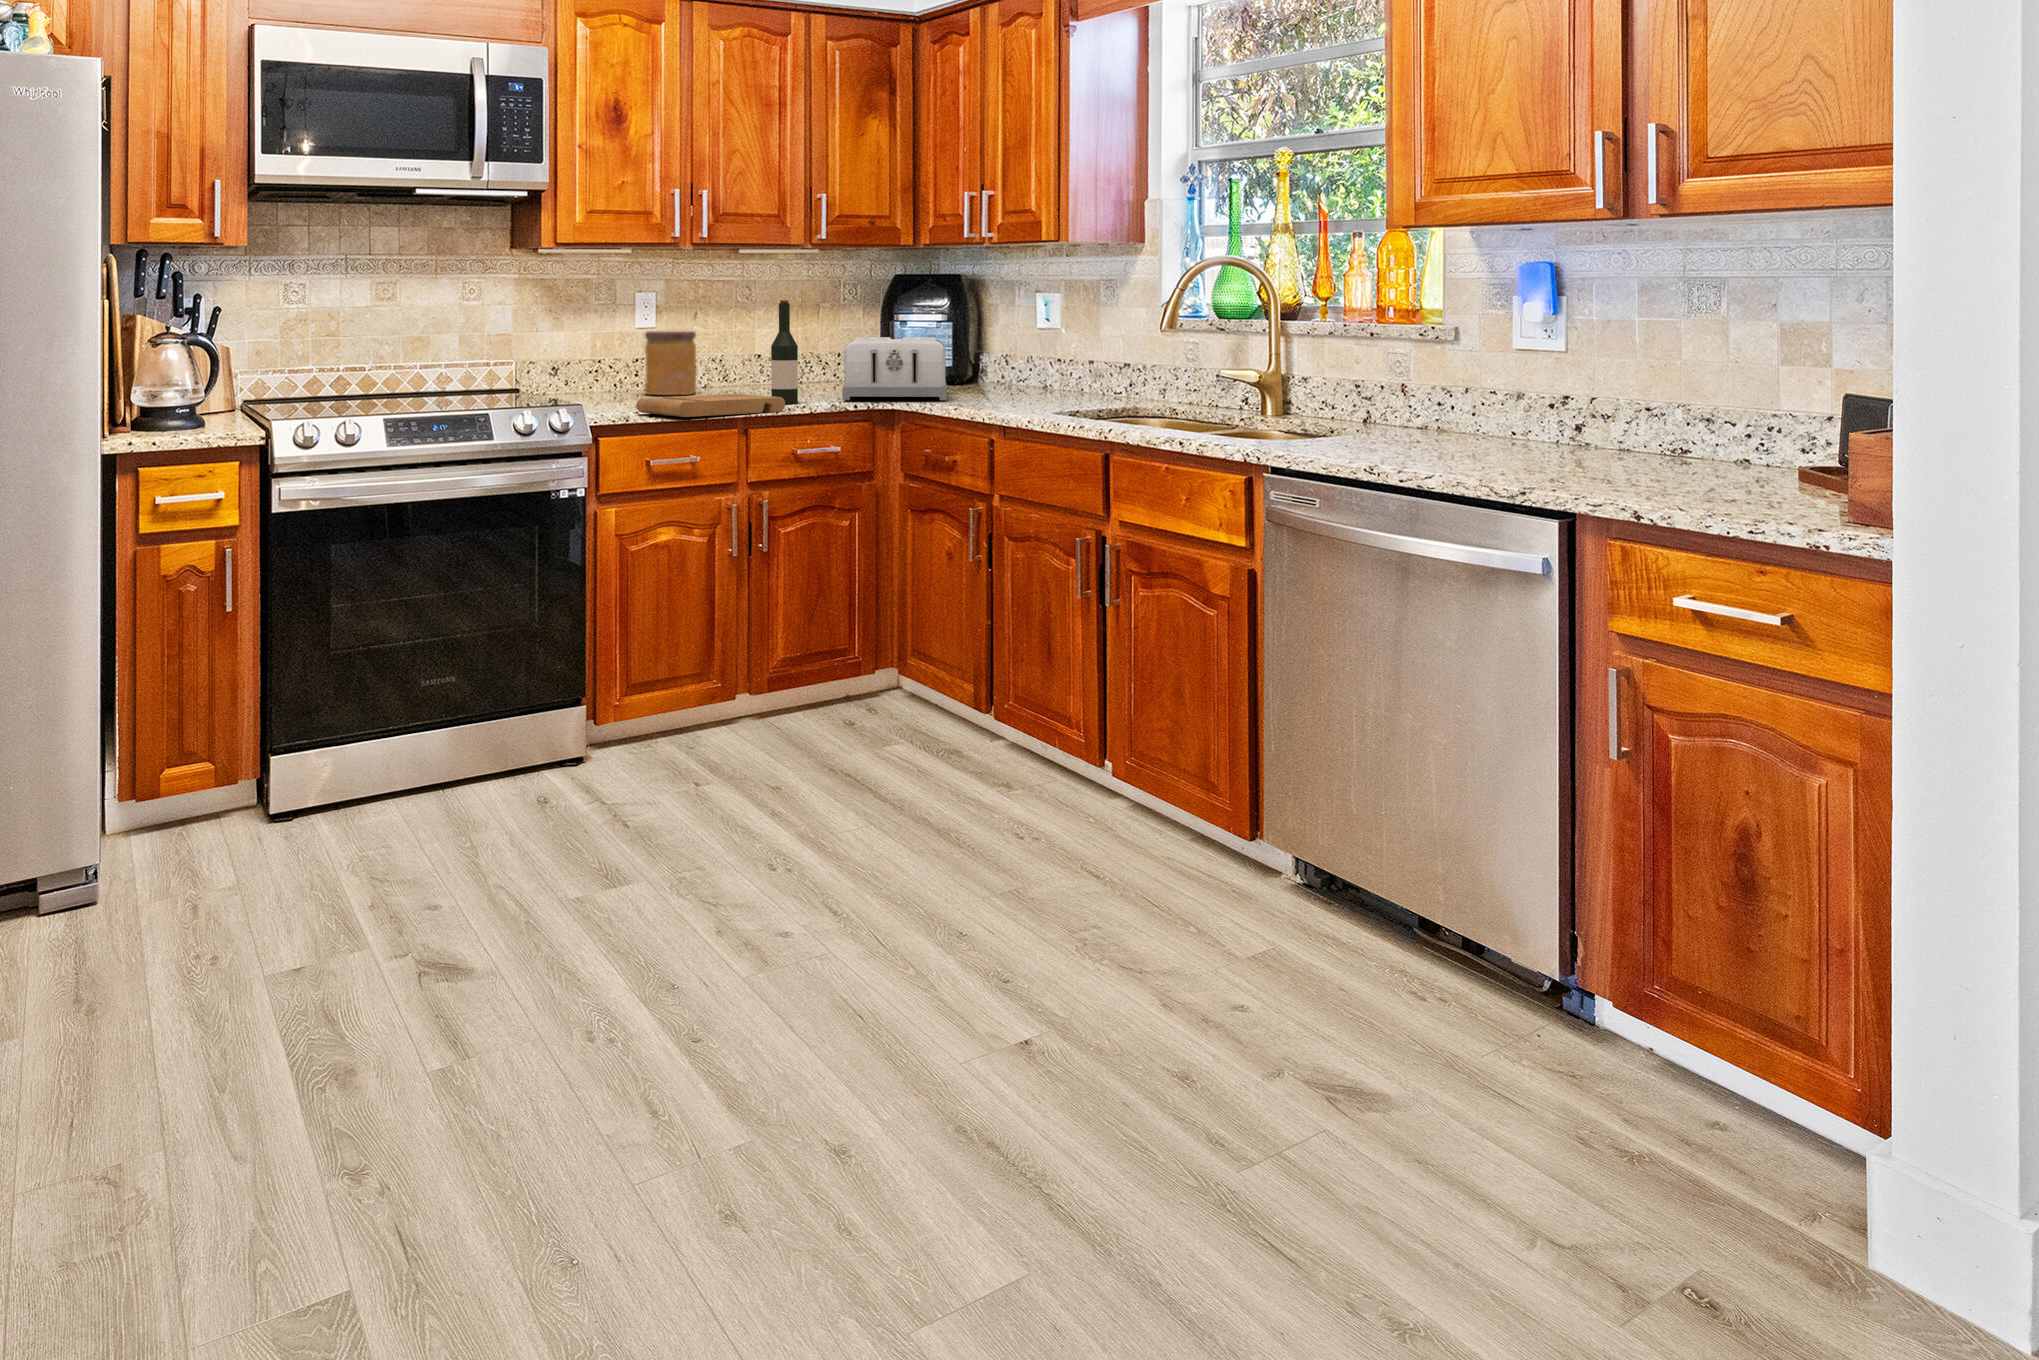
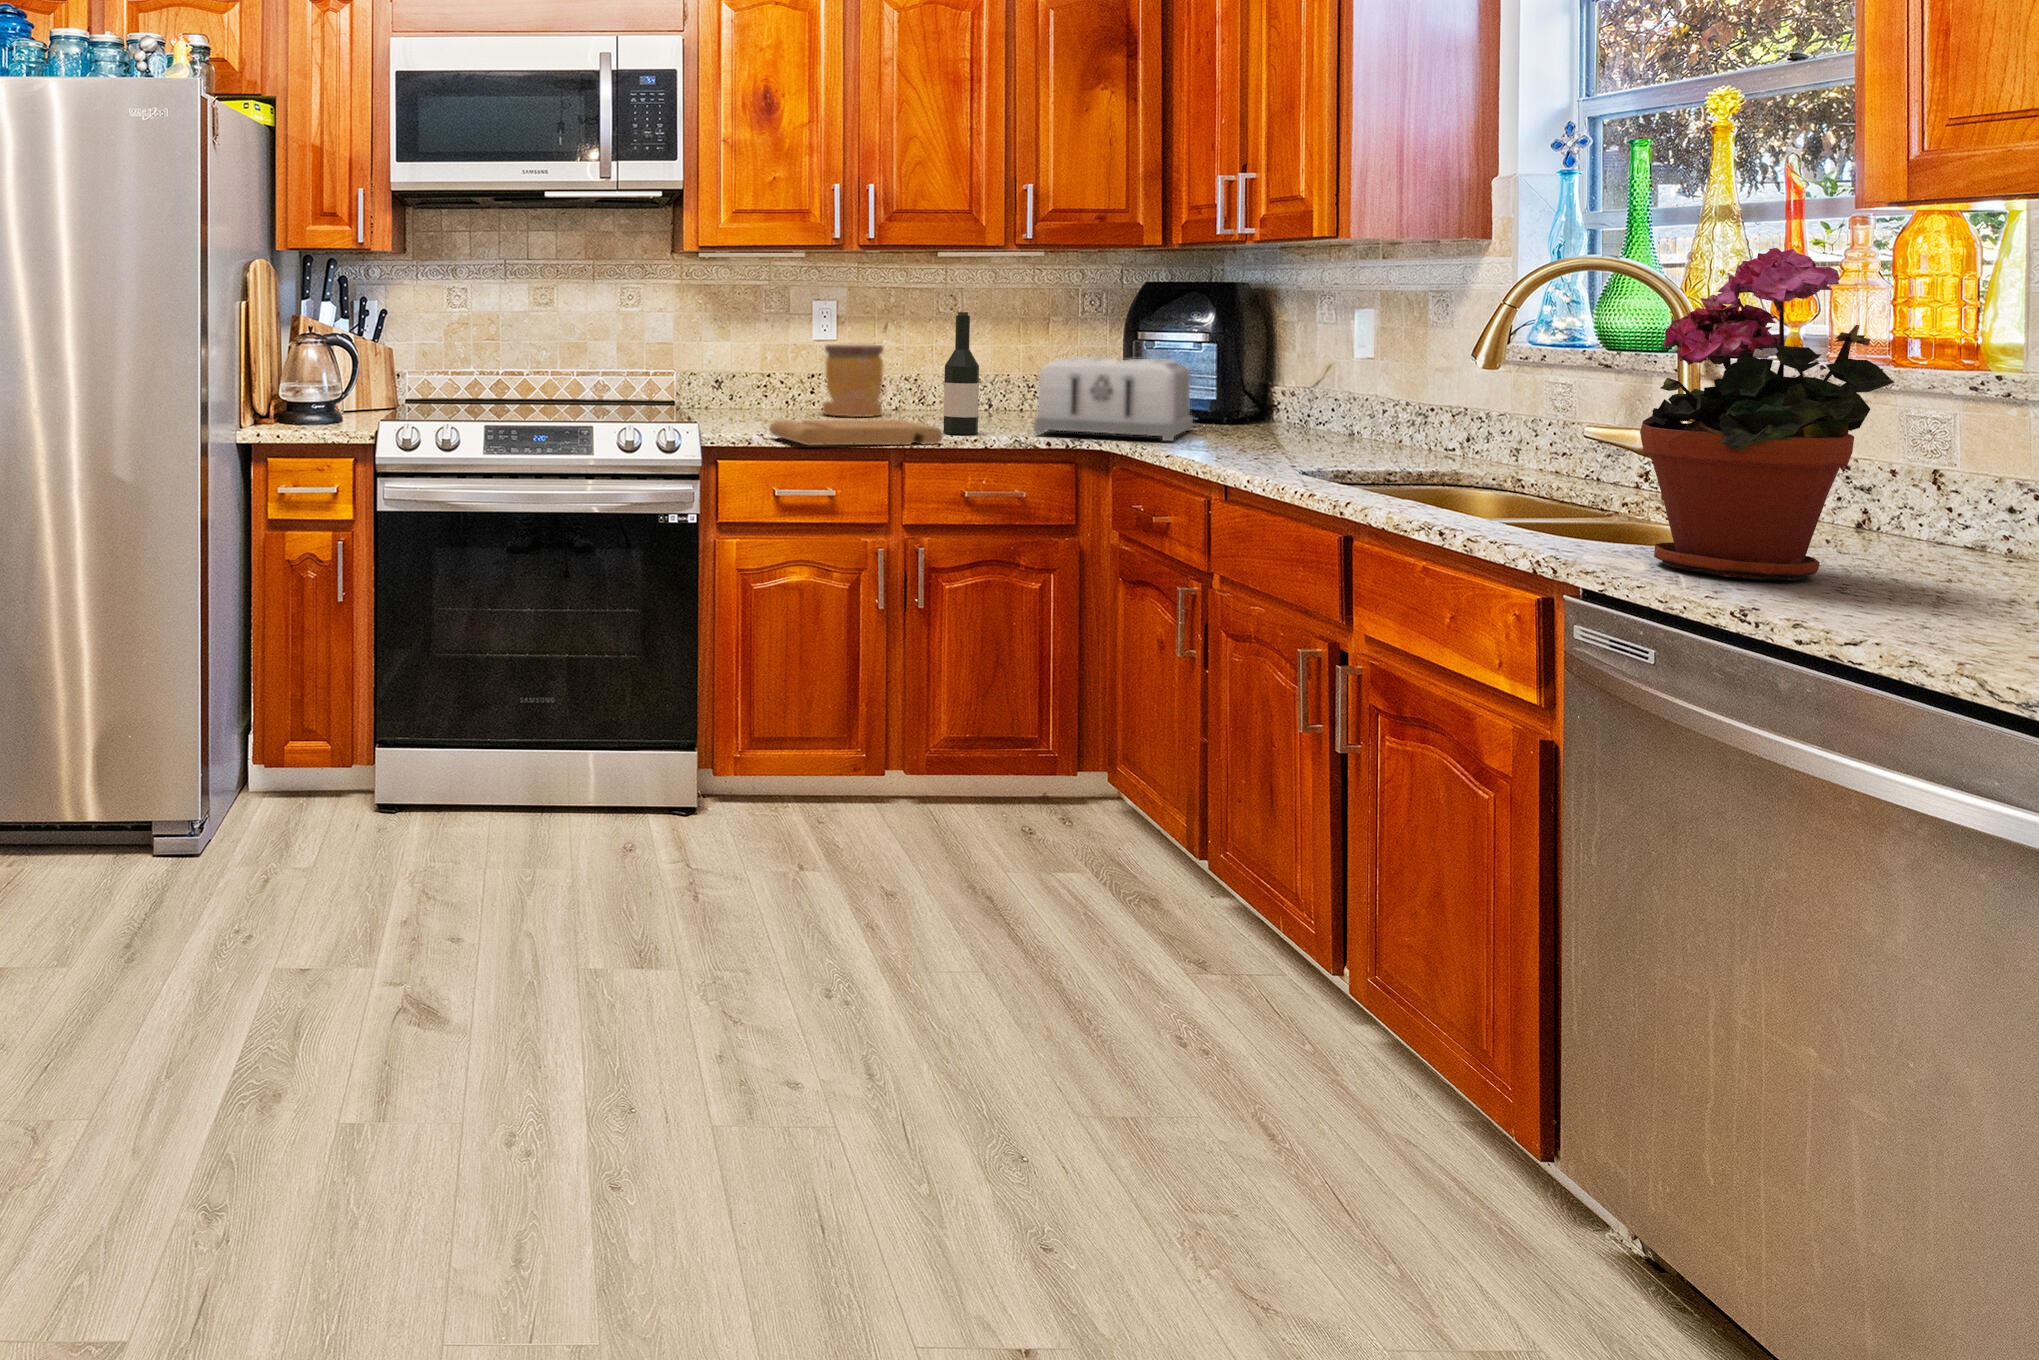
potted plant: none [1292,254,1411,452] -> present [1640,248,1894,580]

